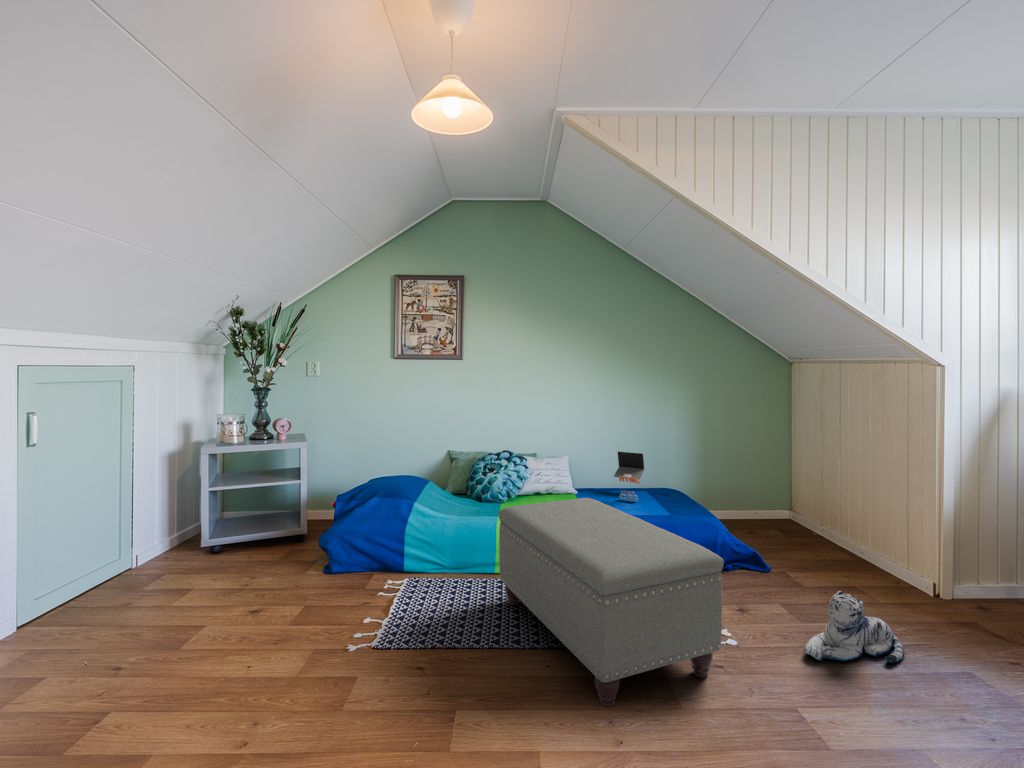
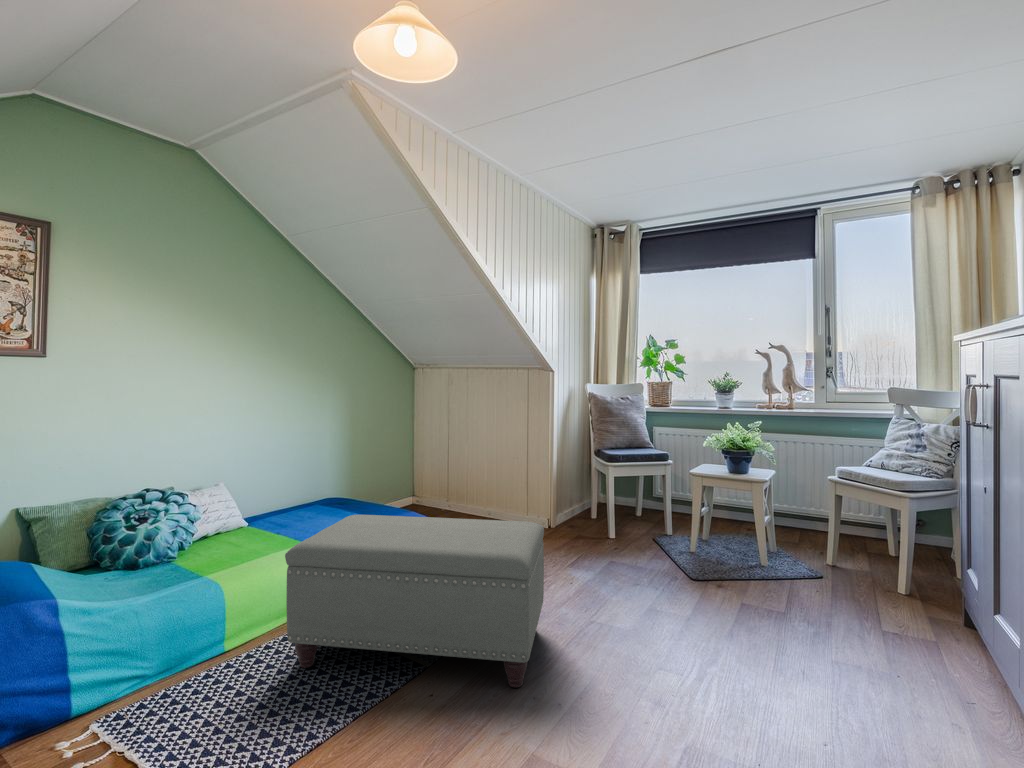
laptop: present [614,452,644,502] -> none [288,466,334,520]
plush toy: present [804,591,904,663] -> none [548,534,592,588]

